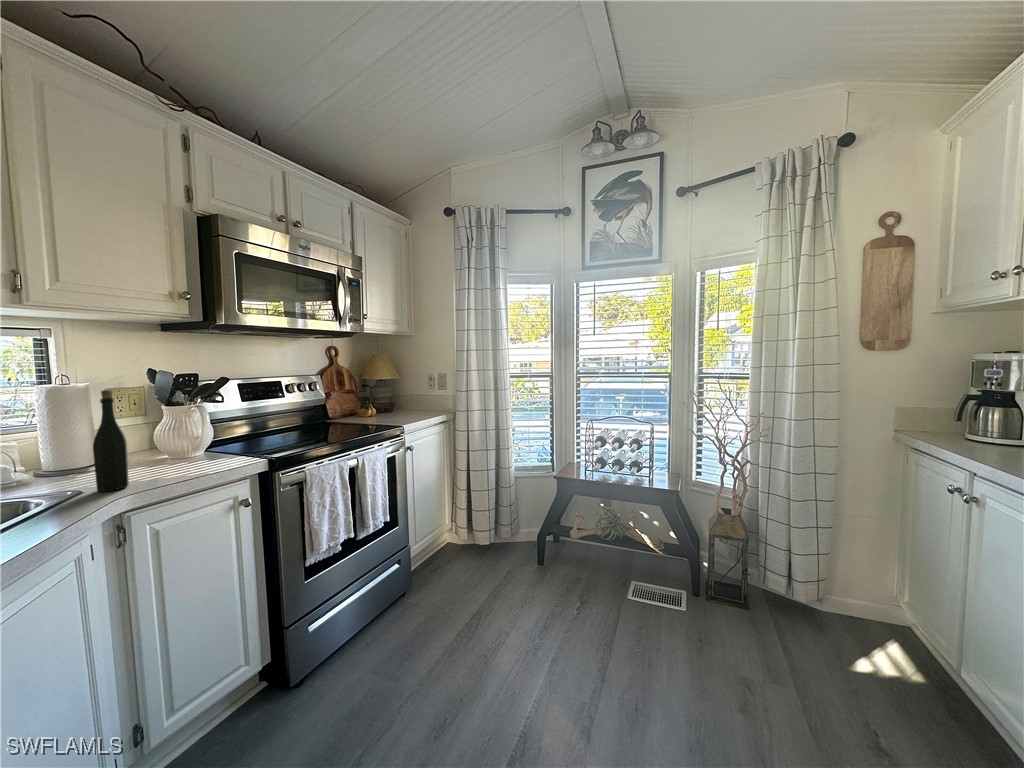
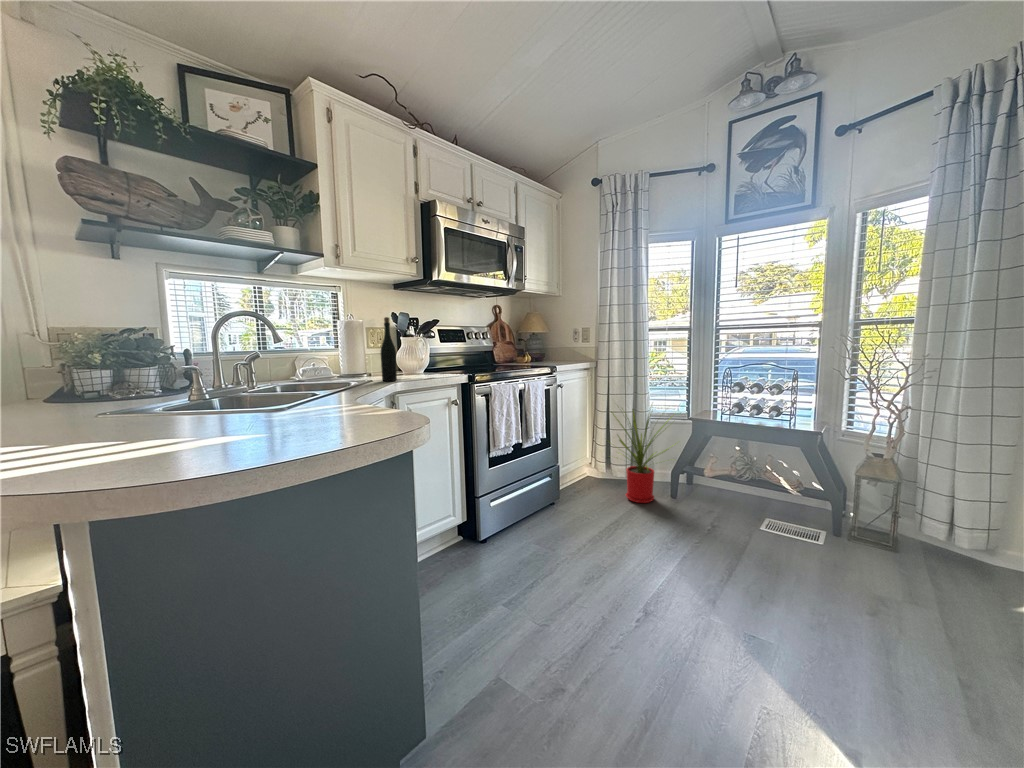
house plant: none [463,459,548,580] -> present [617,410,668,503]

